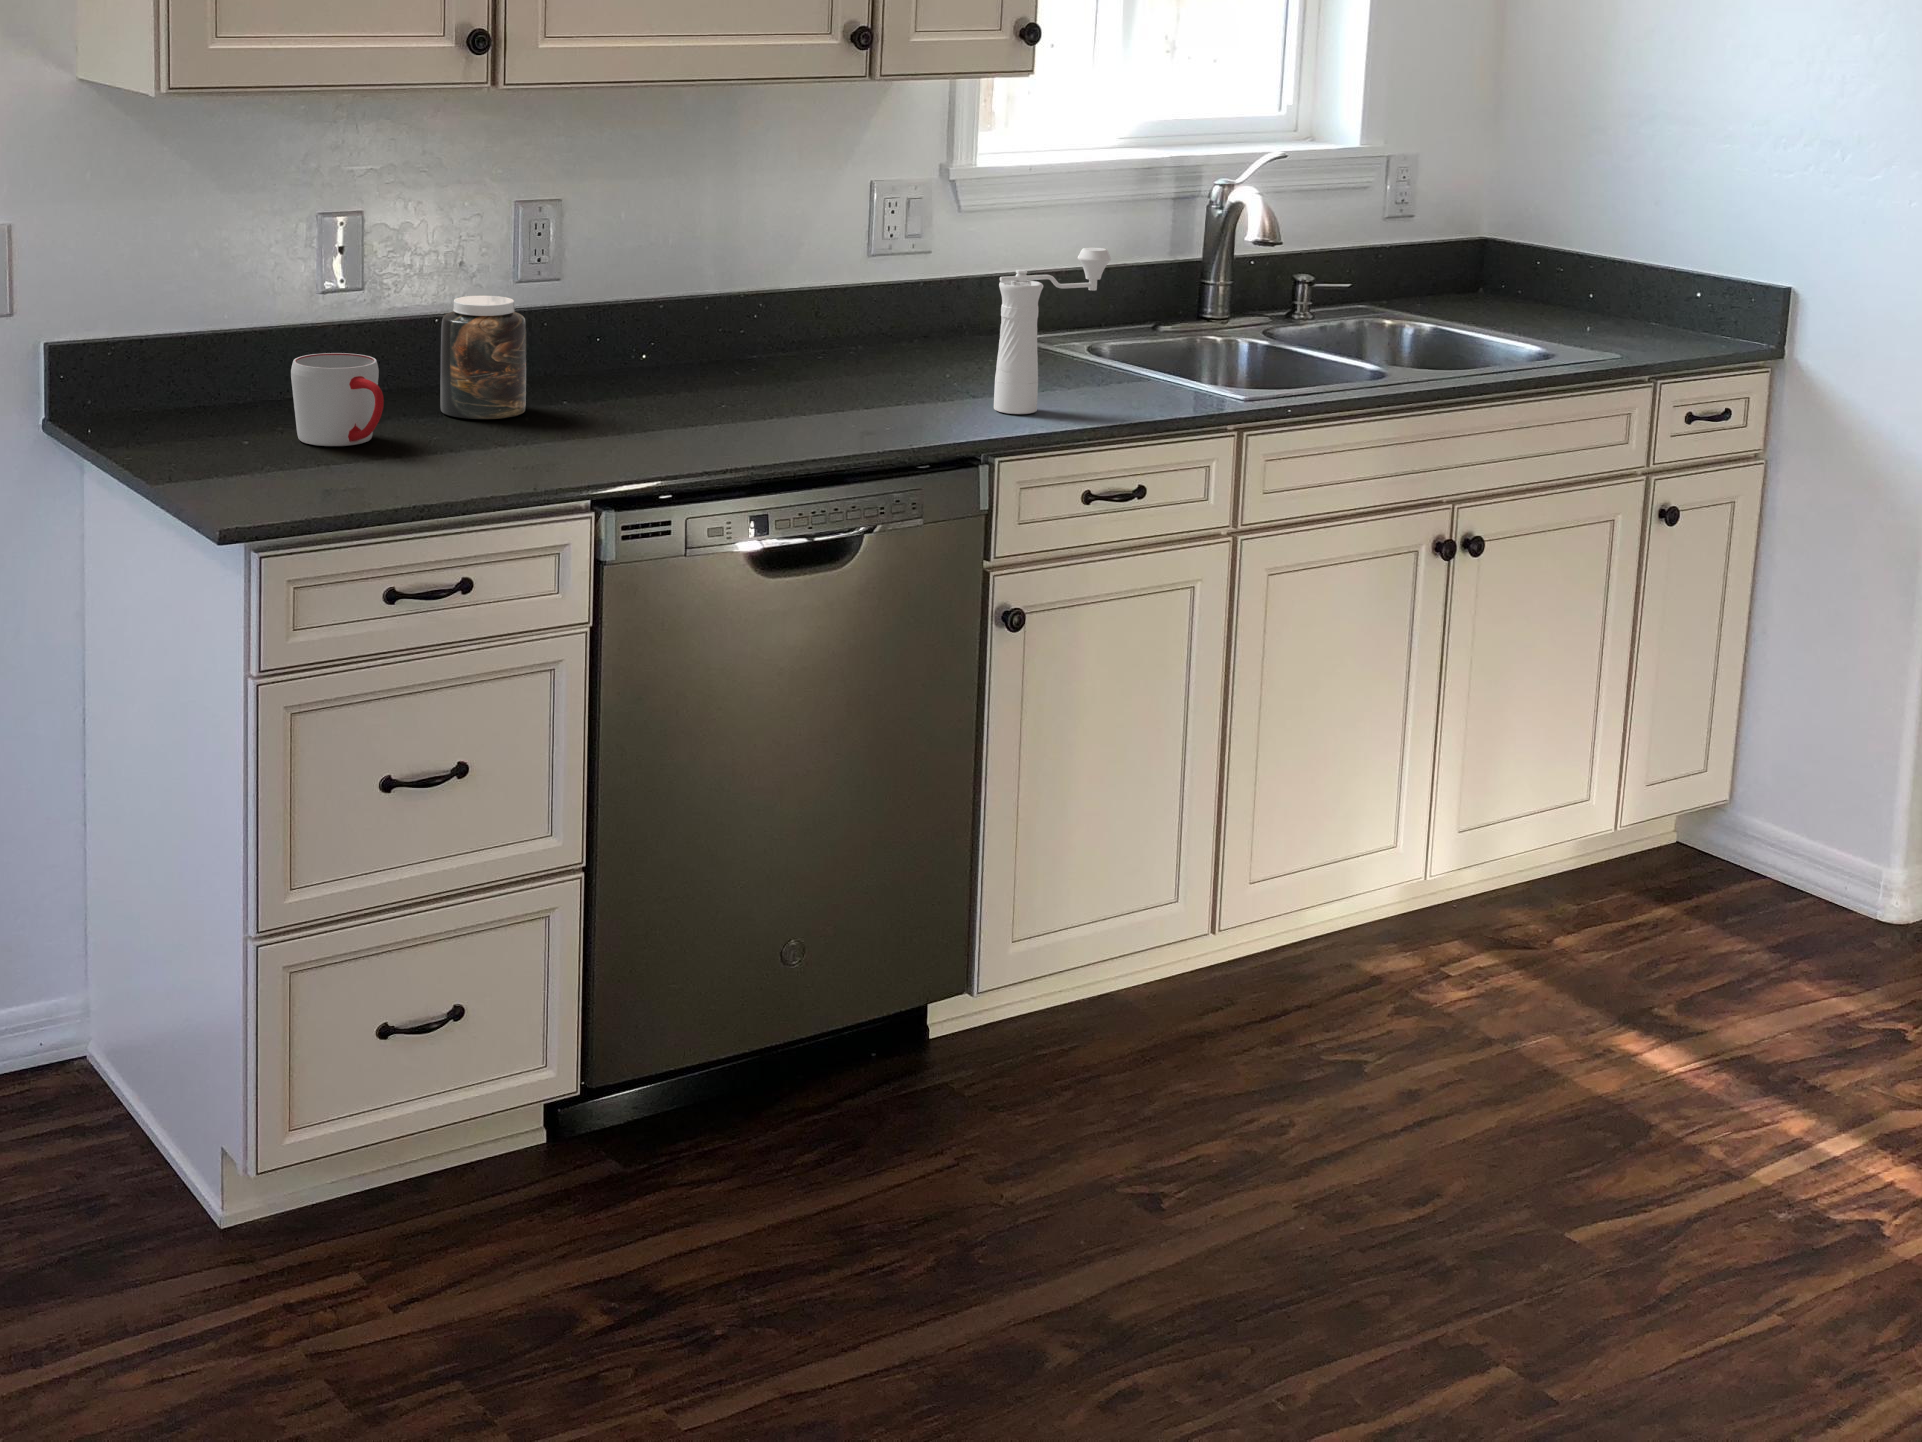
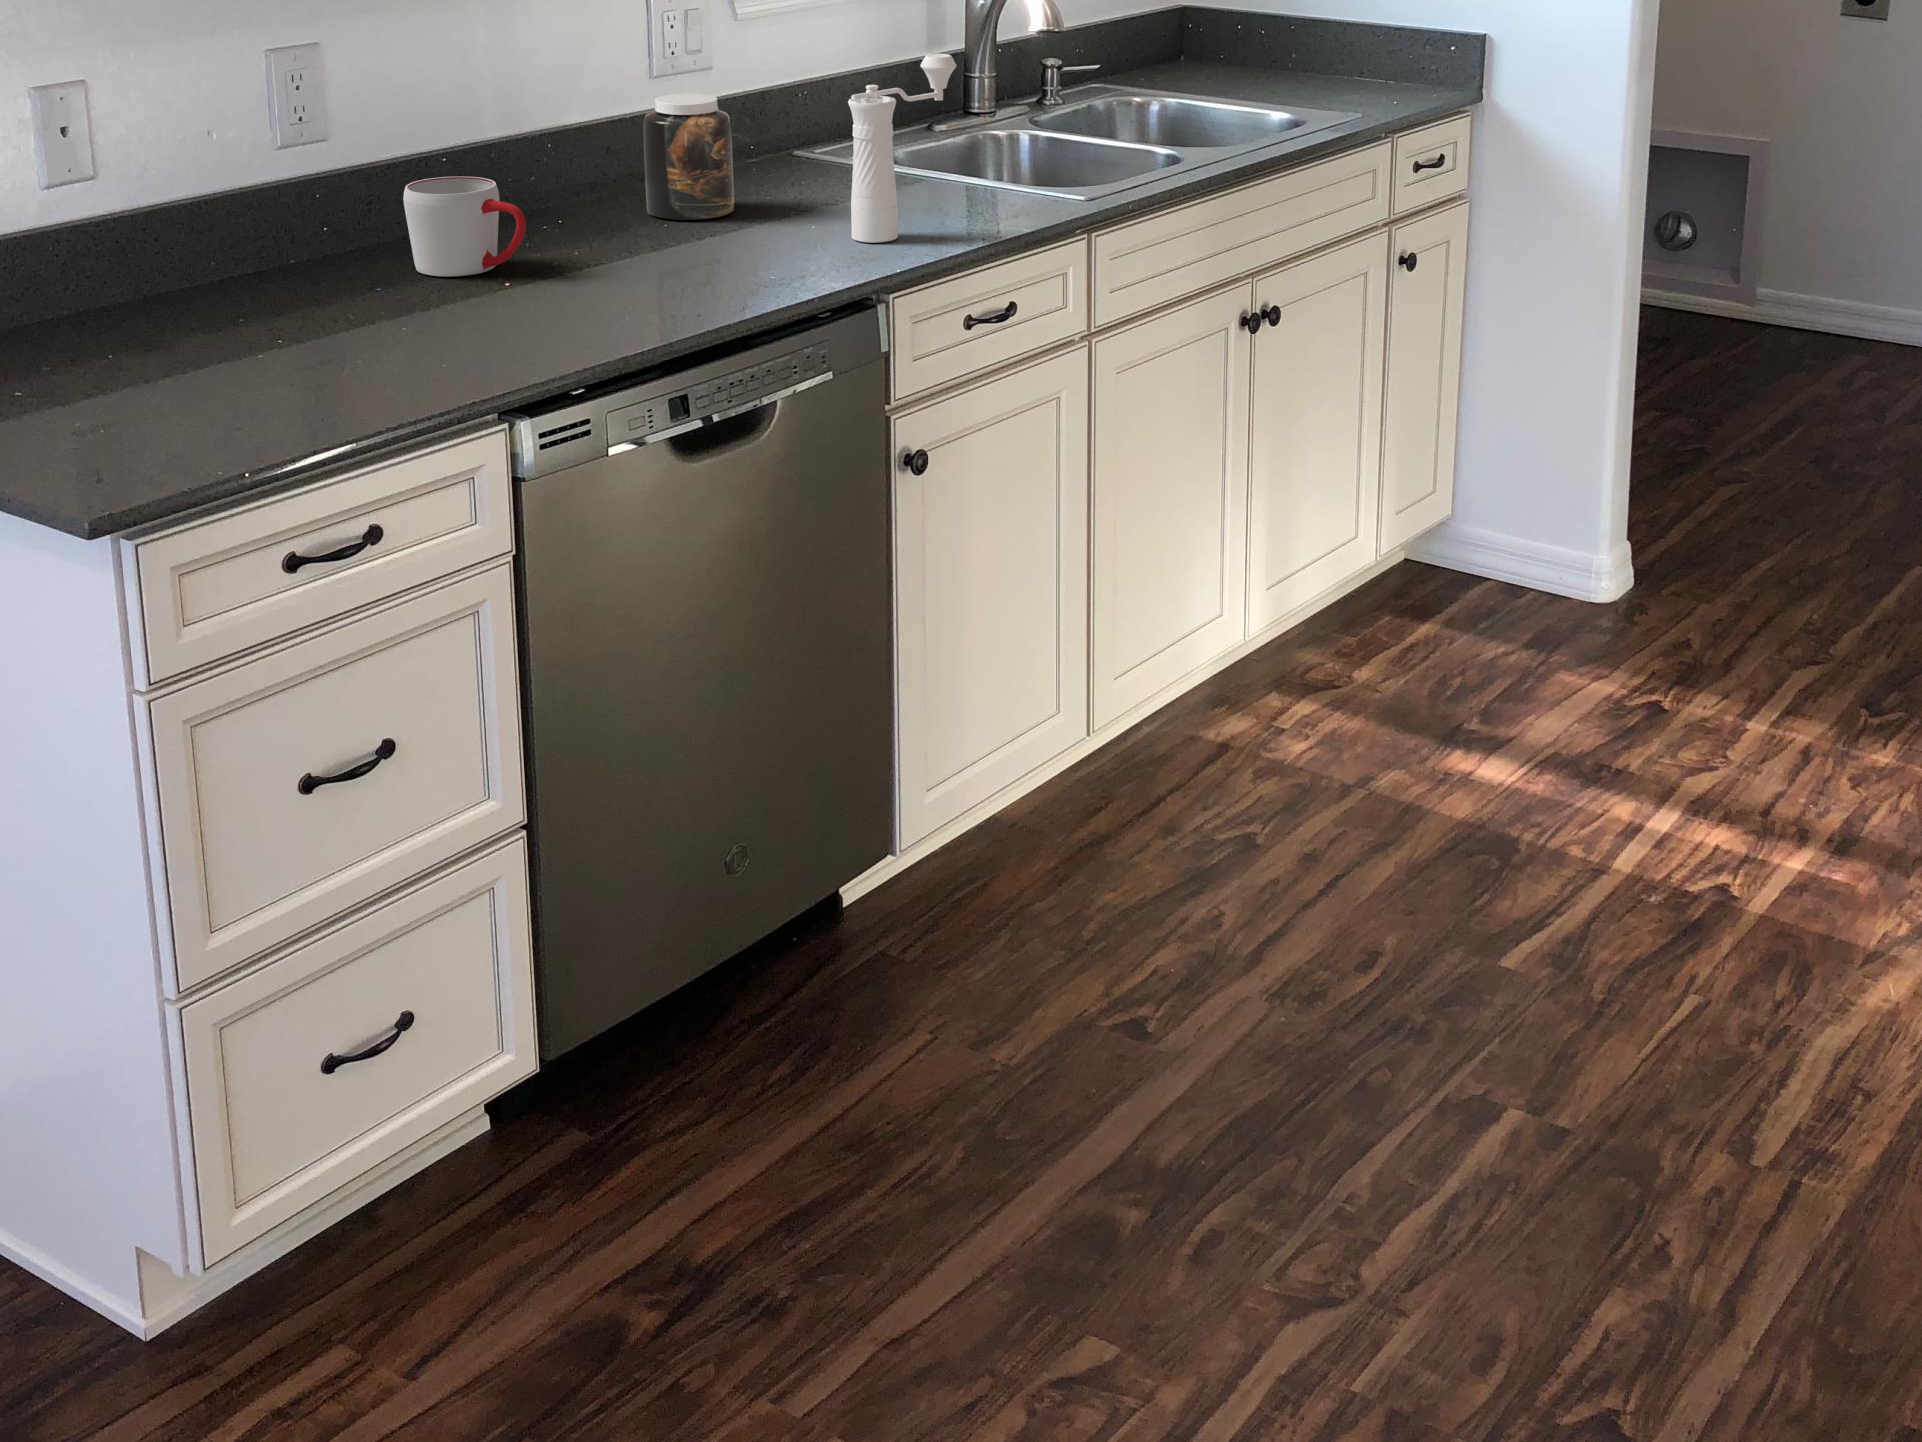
jar: present [440,295,526,419] -> present [644,94,734,220]
mug: present [291,353,384,446] -> present [403,177,526,276]

